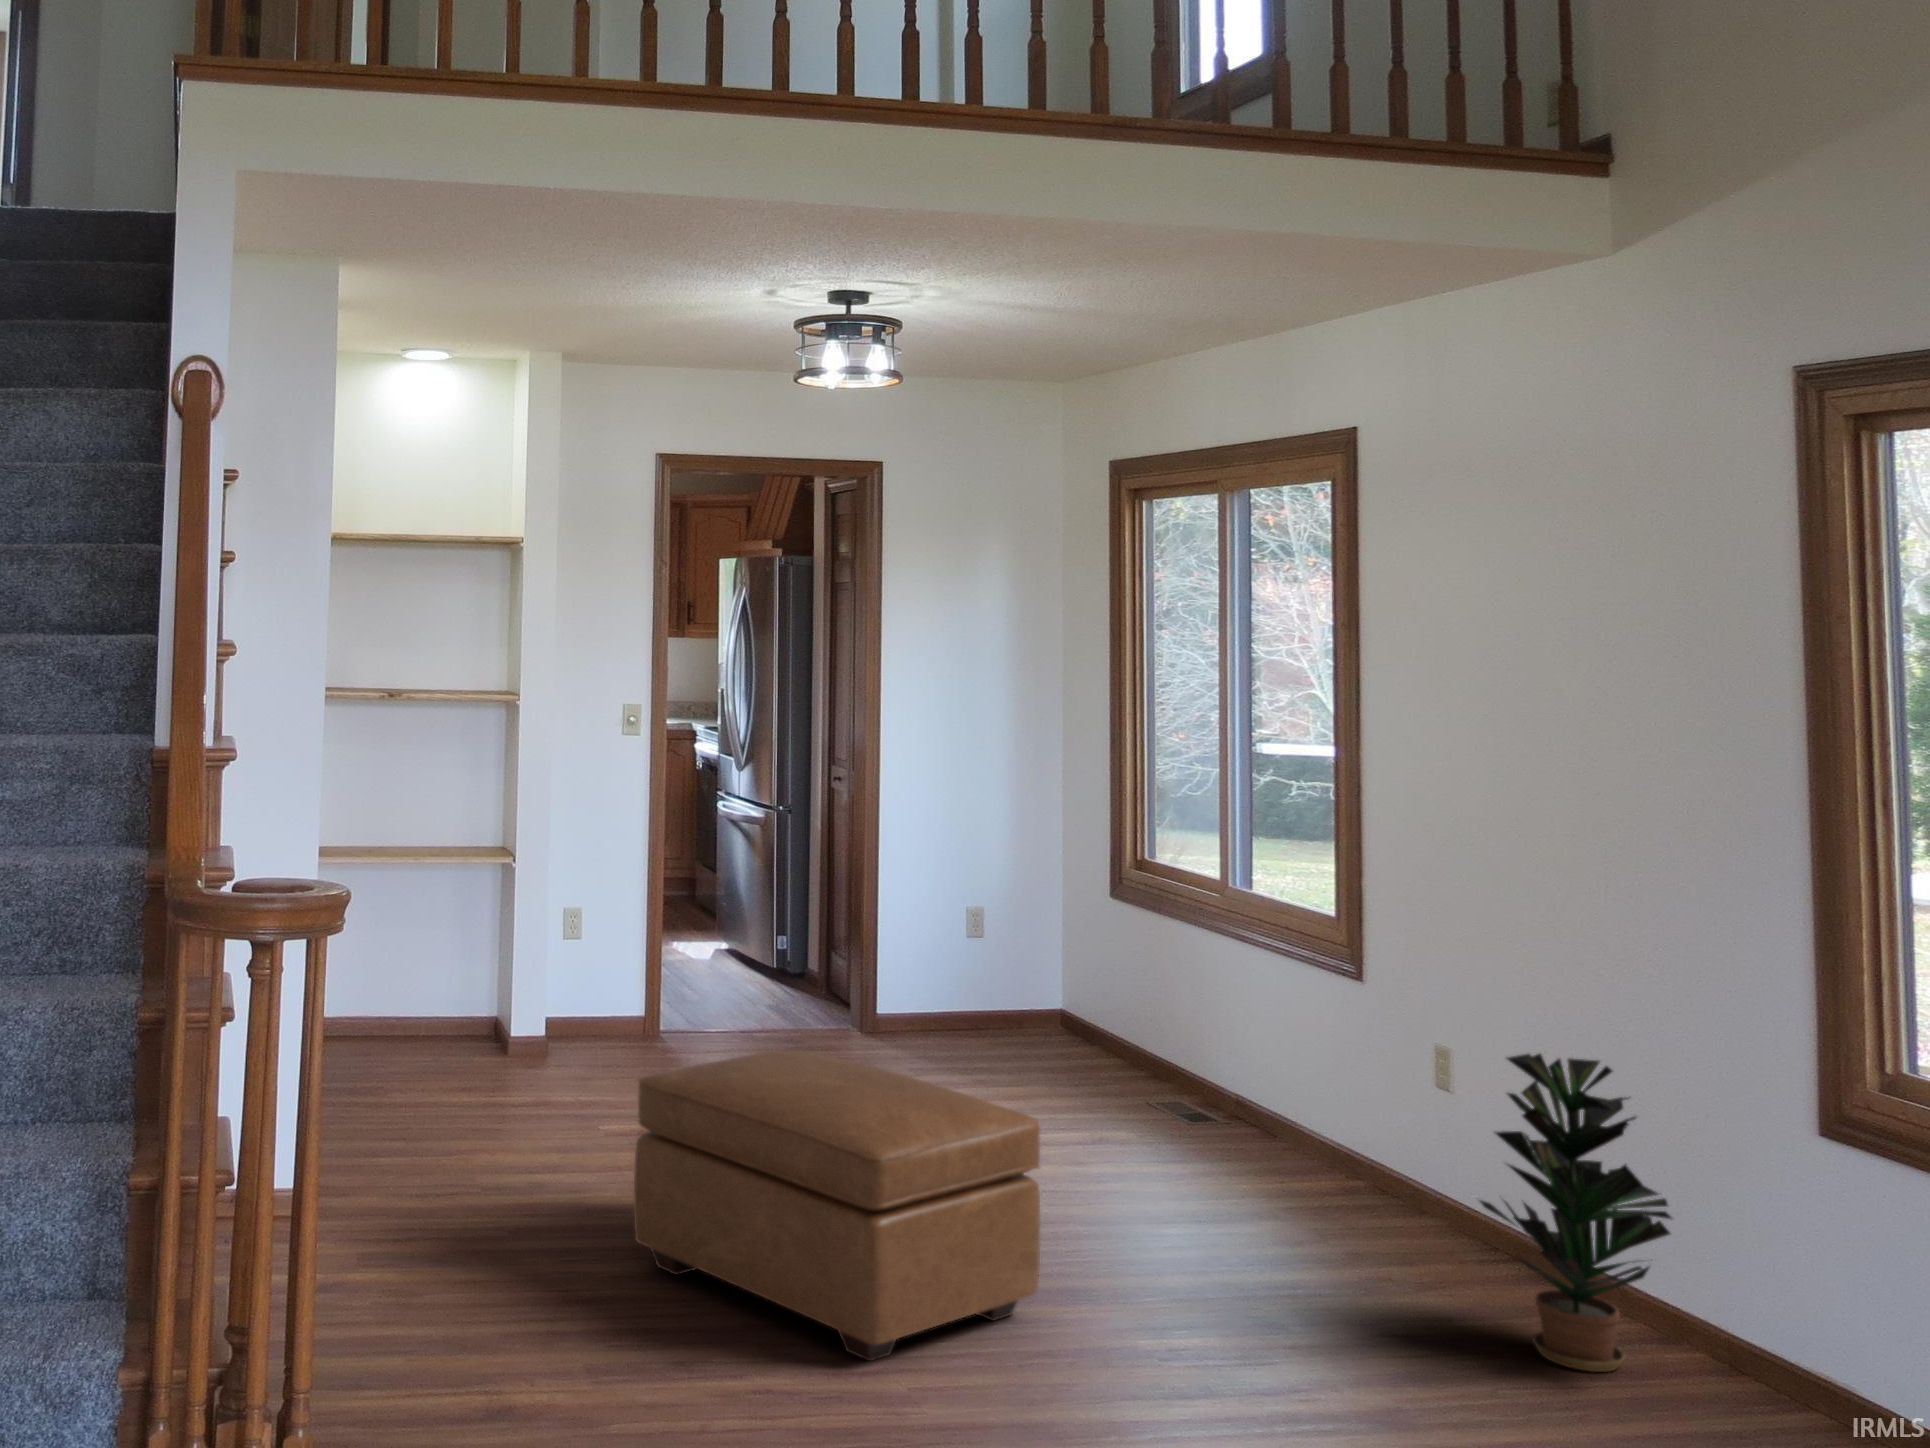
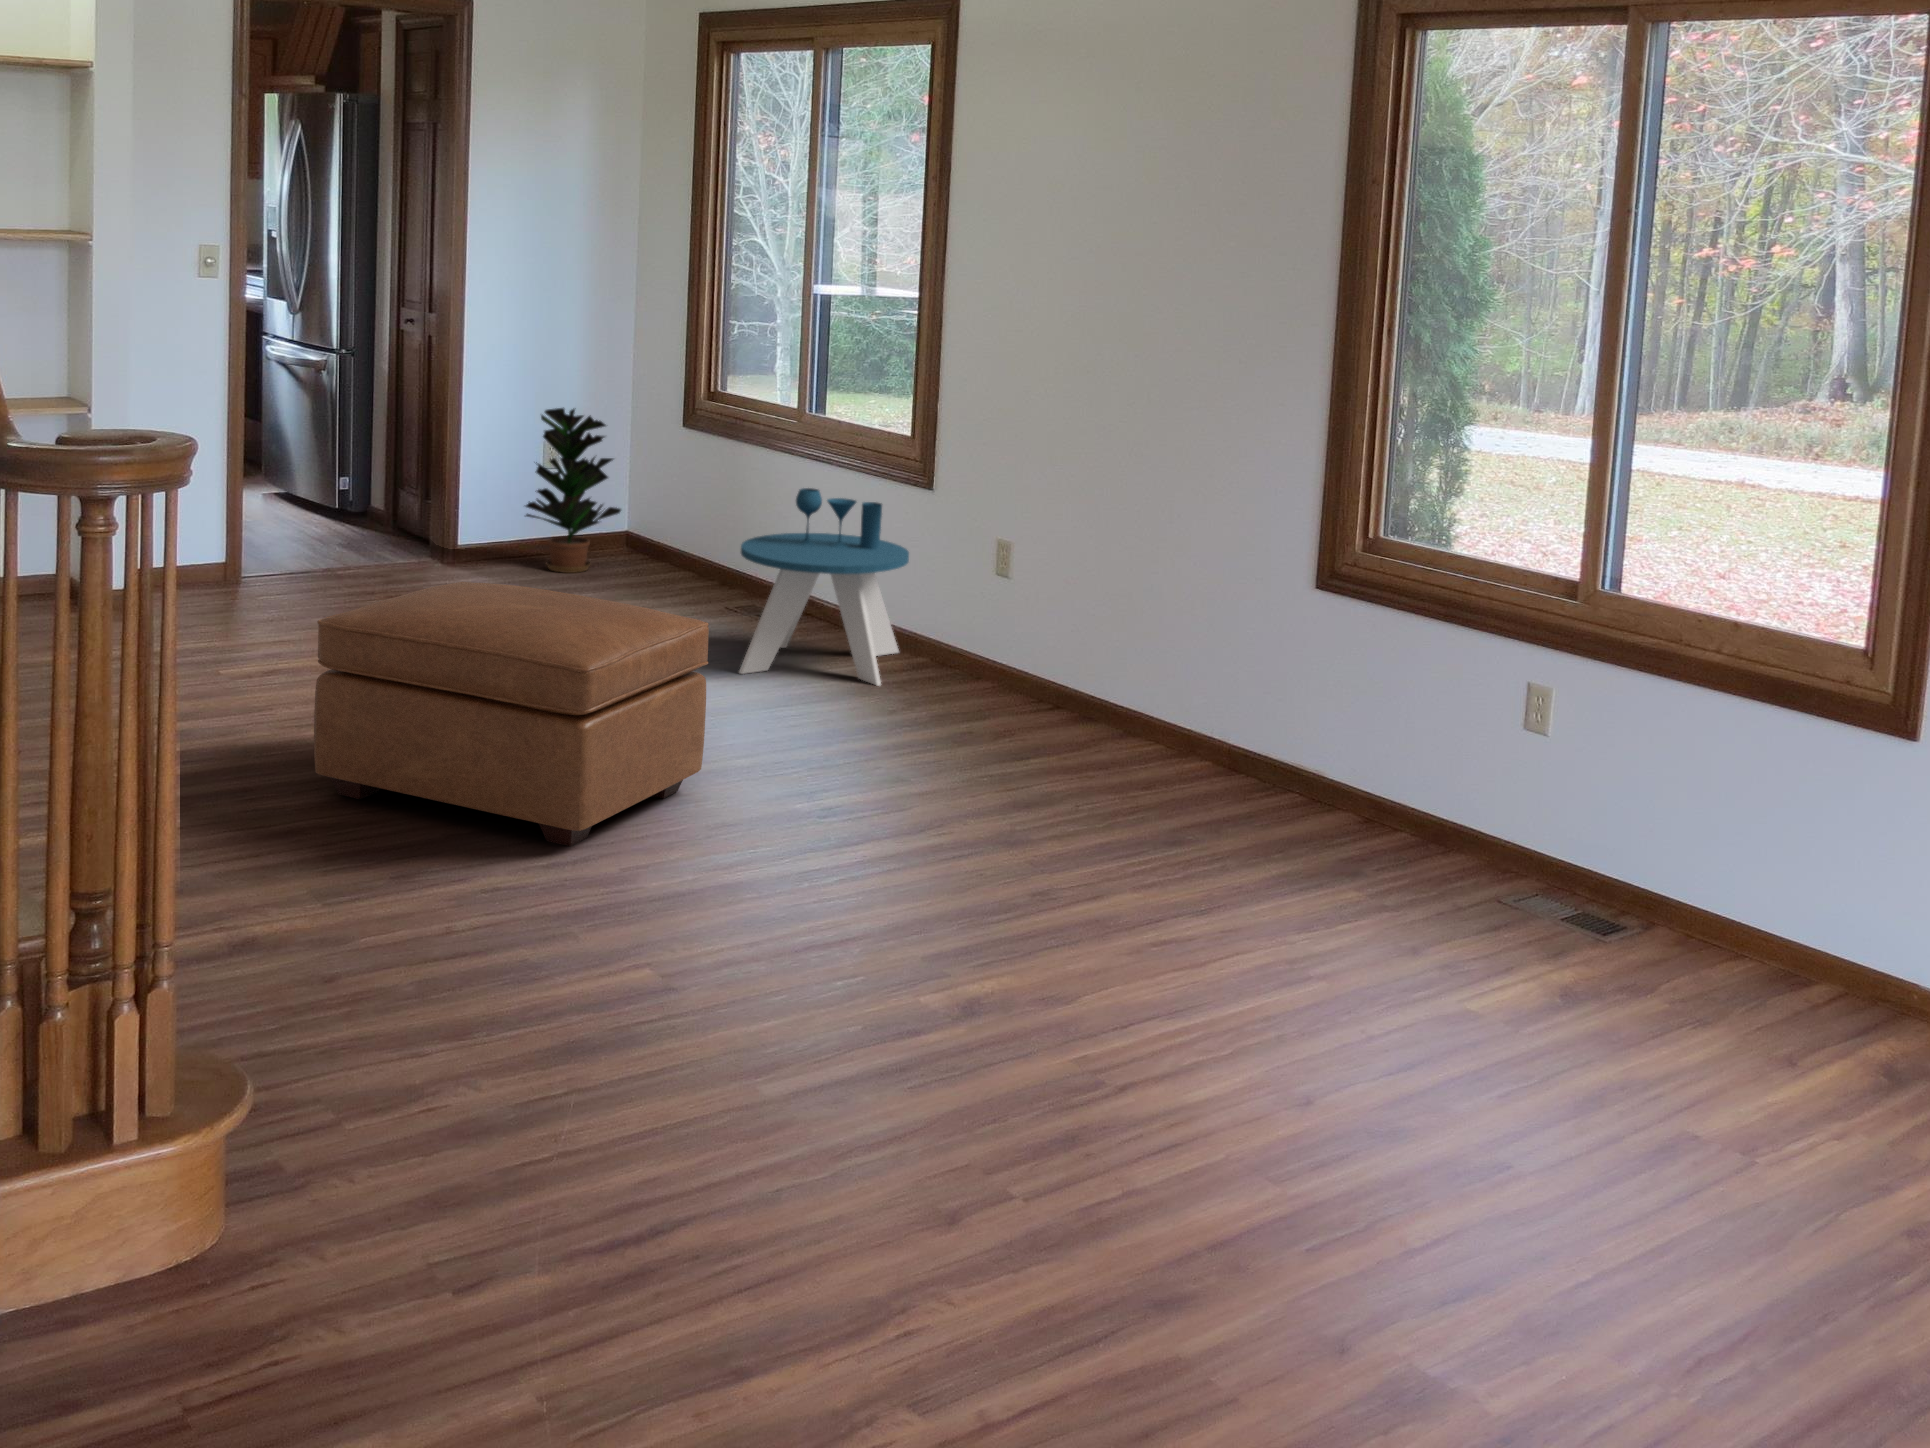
side table: none [1134,973,1341,1219] -> present [739,488,909,686]
potted plant: present [1480,1054,1671,1372] -> present [526,408,621,573]

